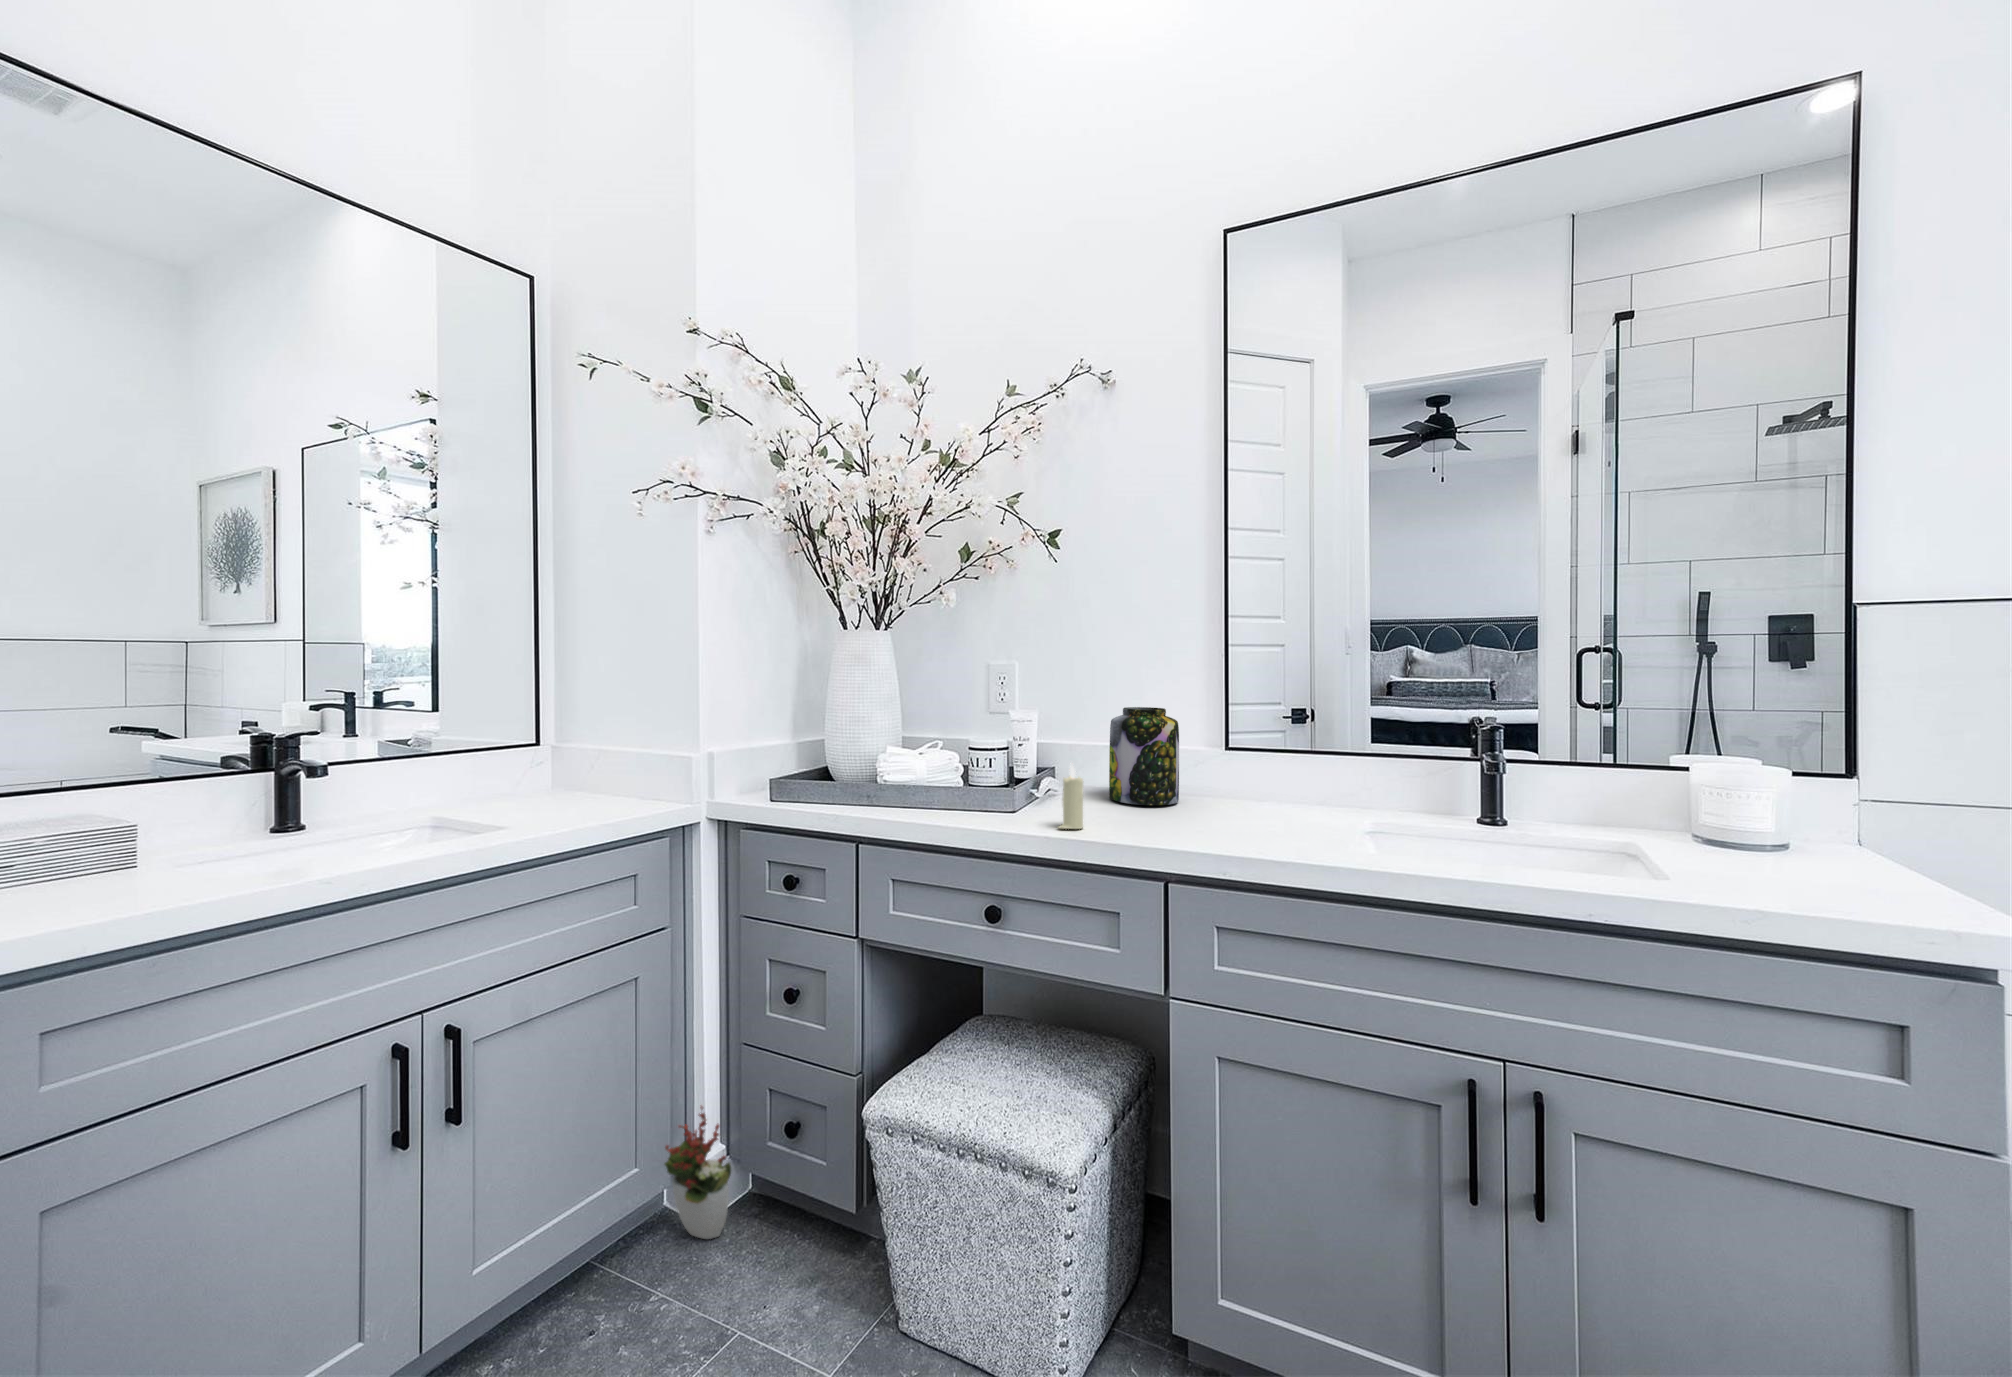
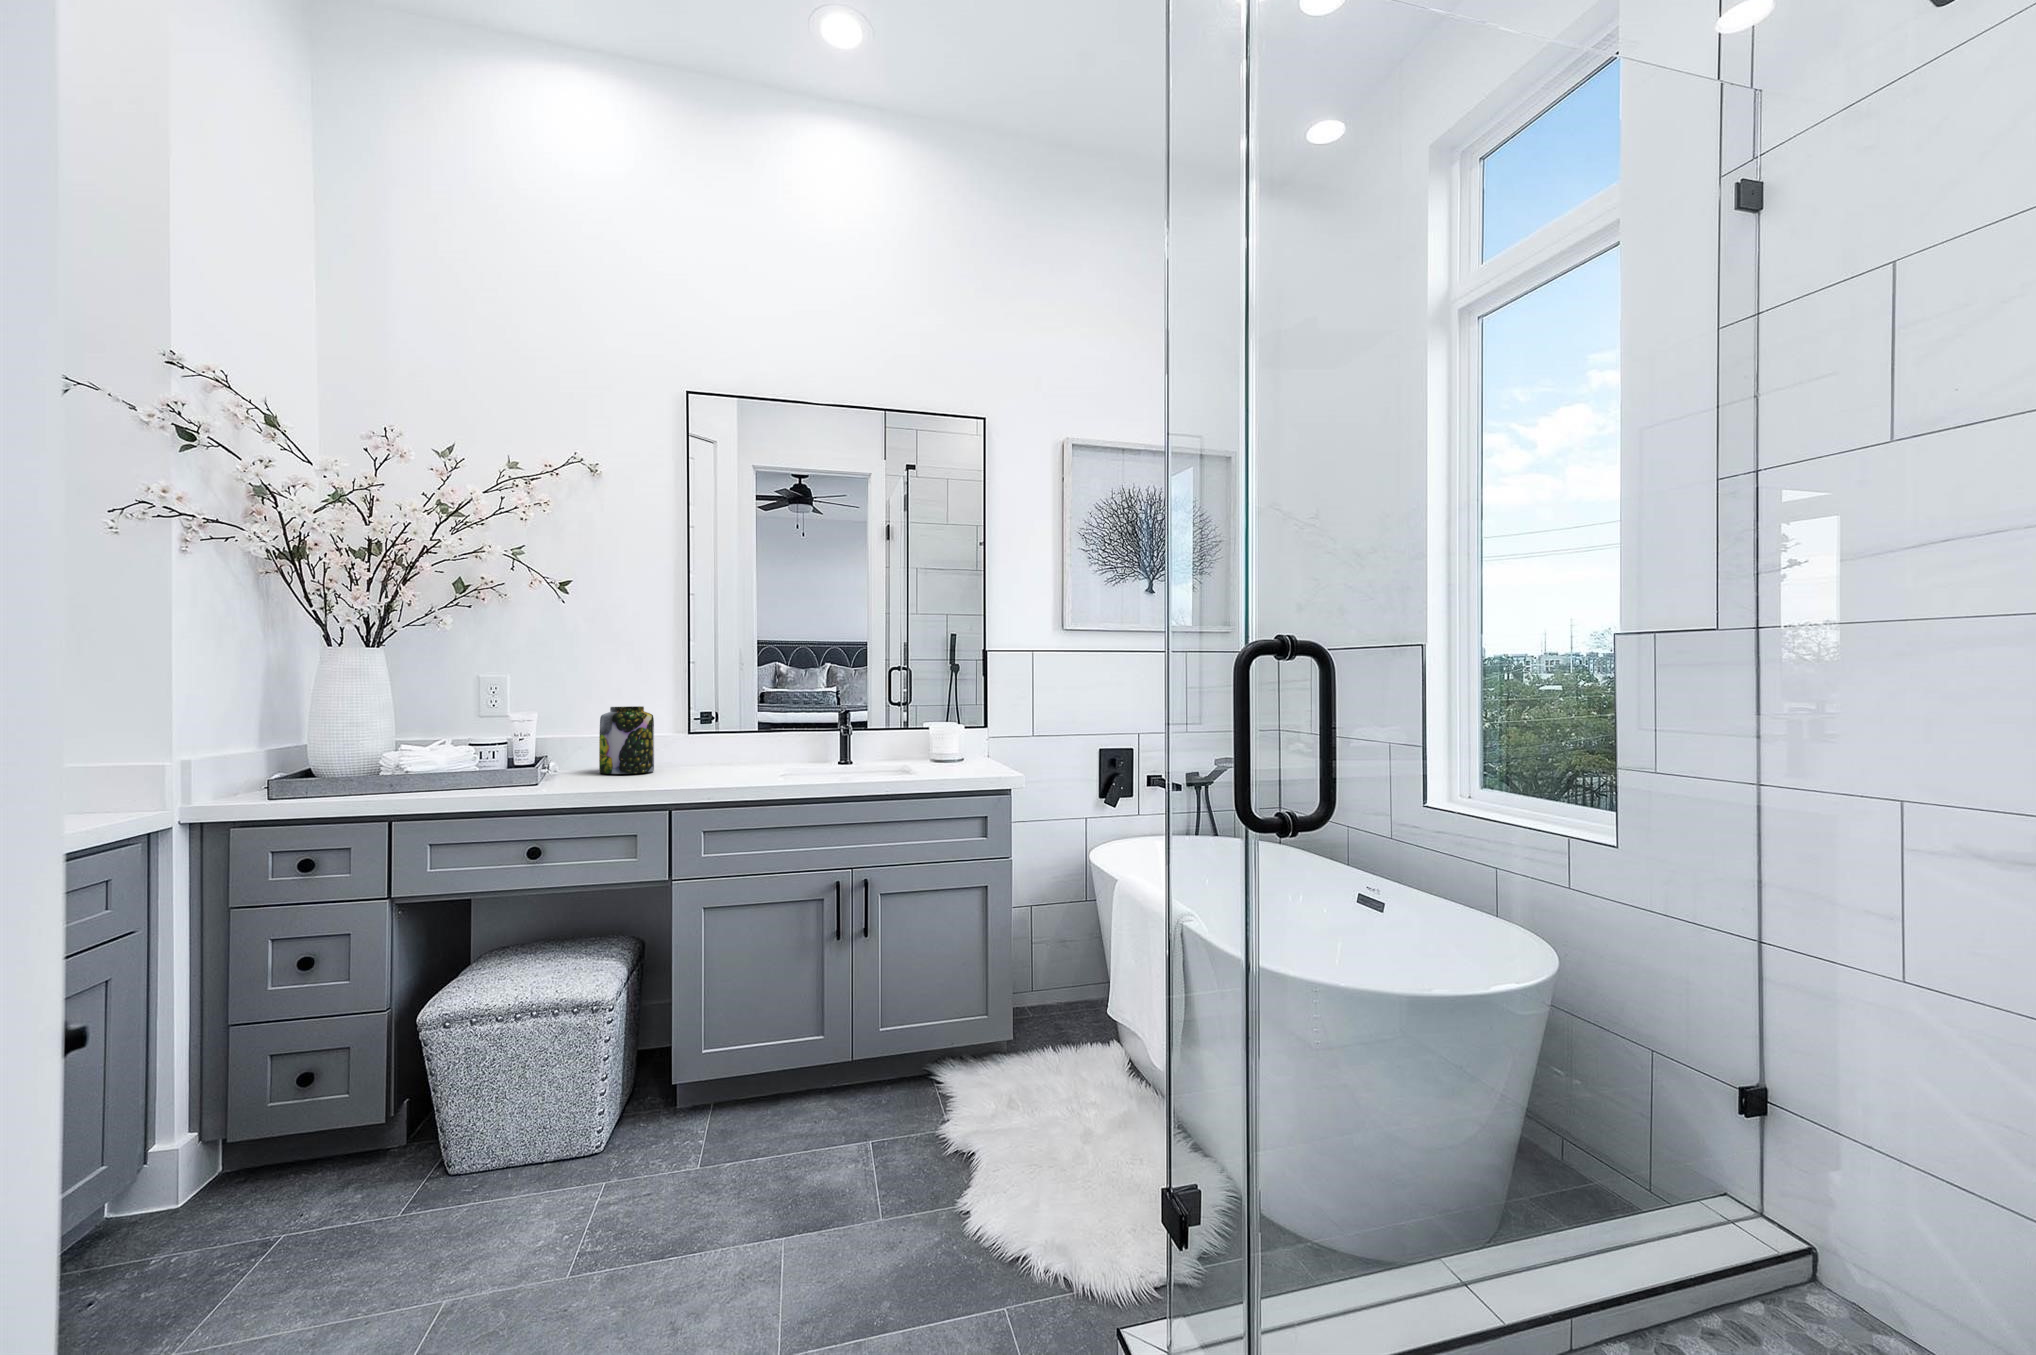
candle: present [1059,765,1083,829] -> none [576,741,596,788]
decorative plant: present [665,1106,731,1239] -> none [141,1094,235,1219]

